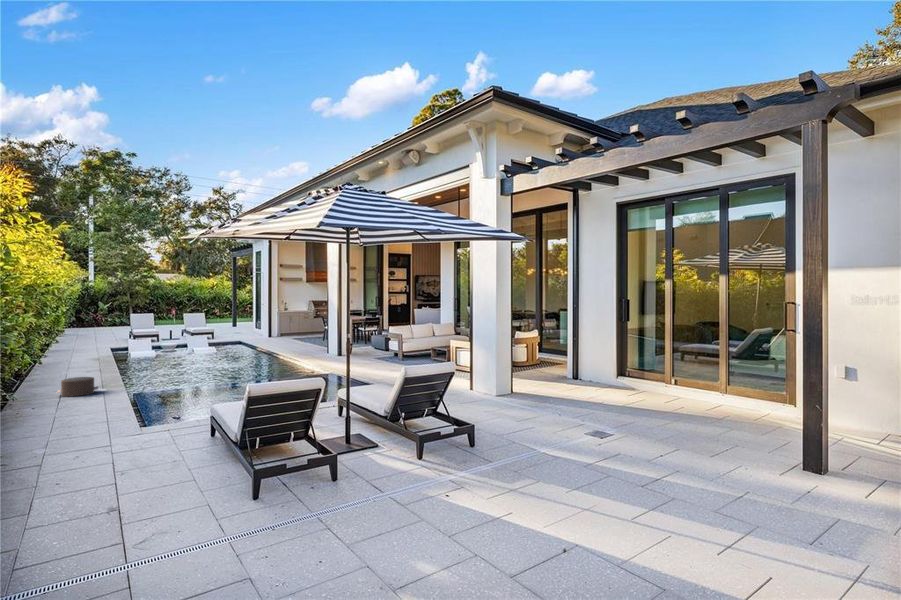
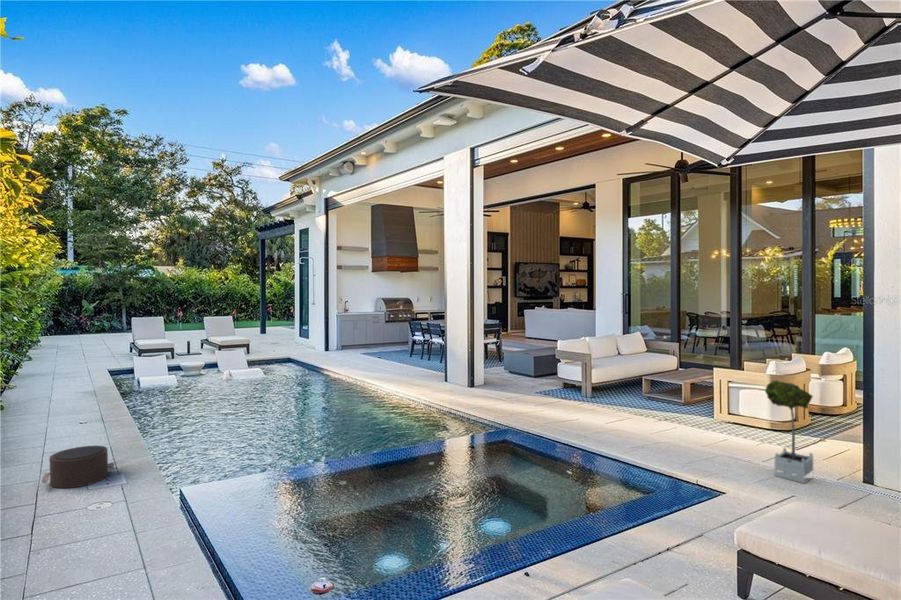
potted tree: none [462,341,485,396] -> present [765,380,813,483]

